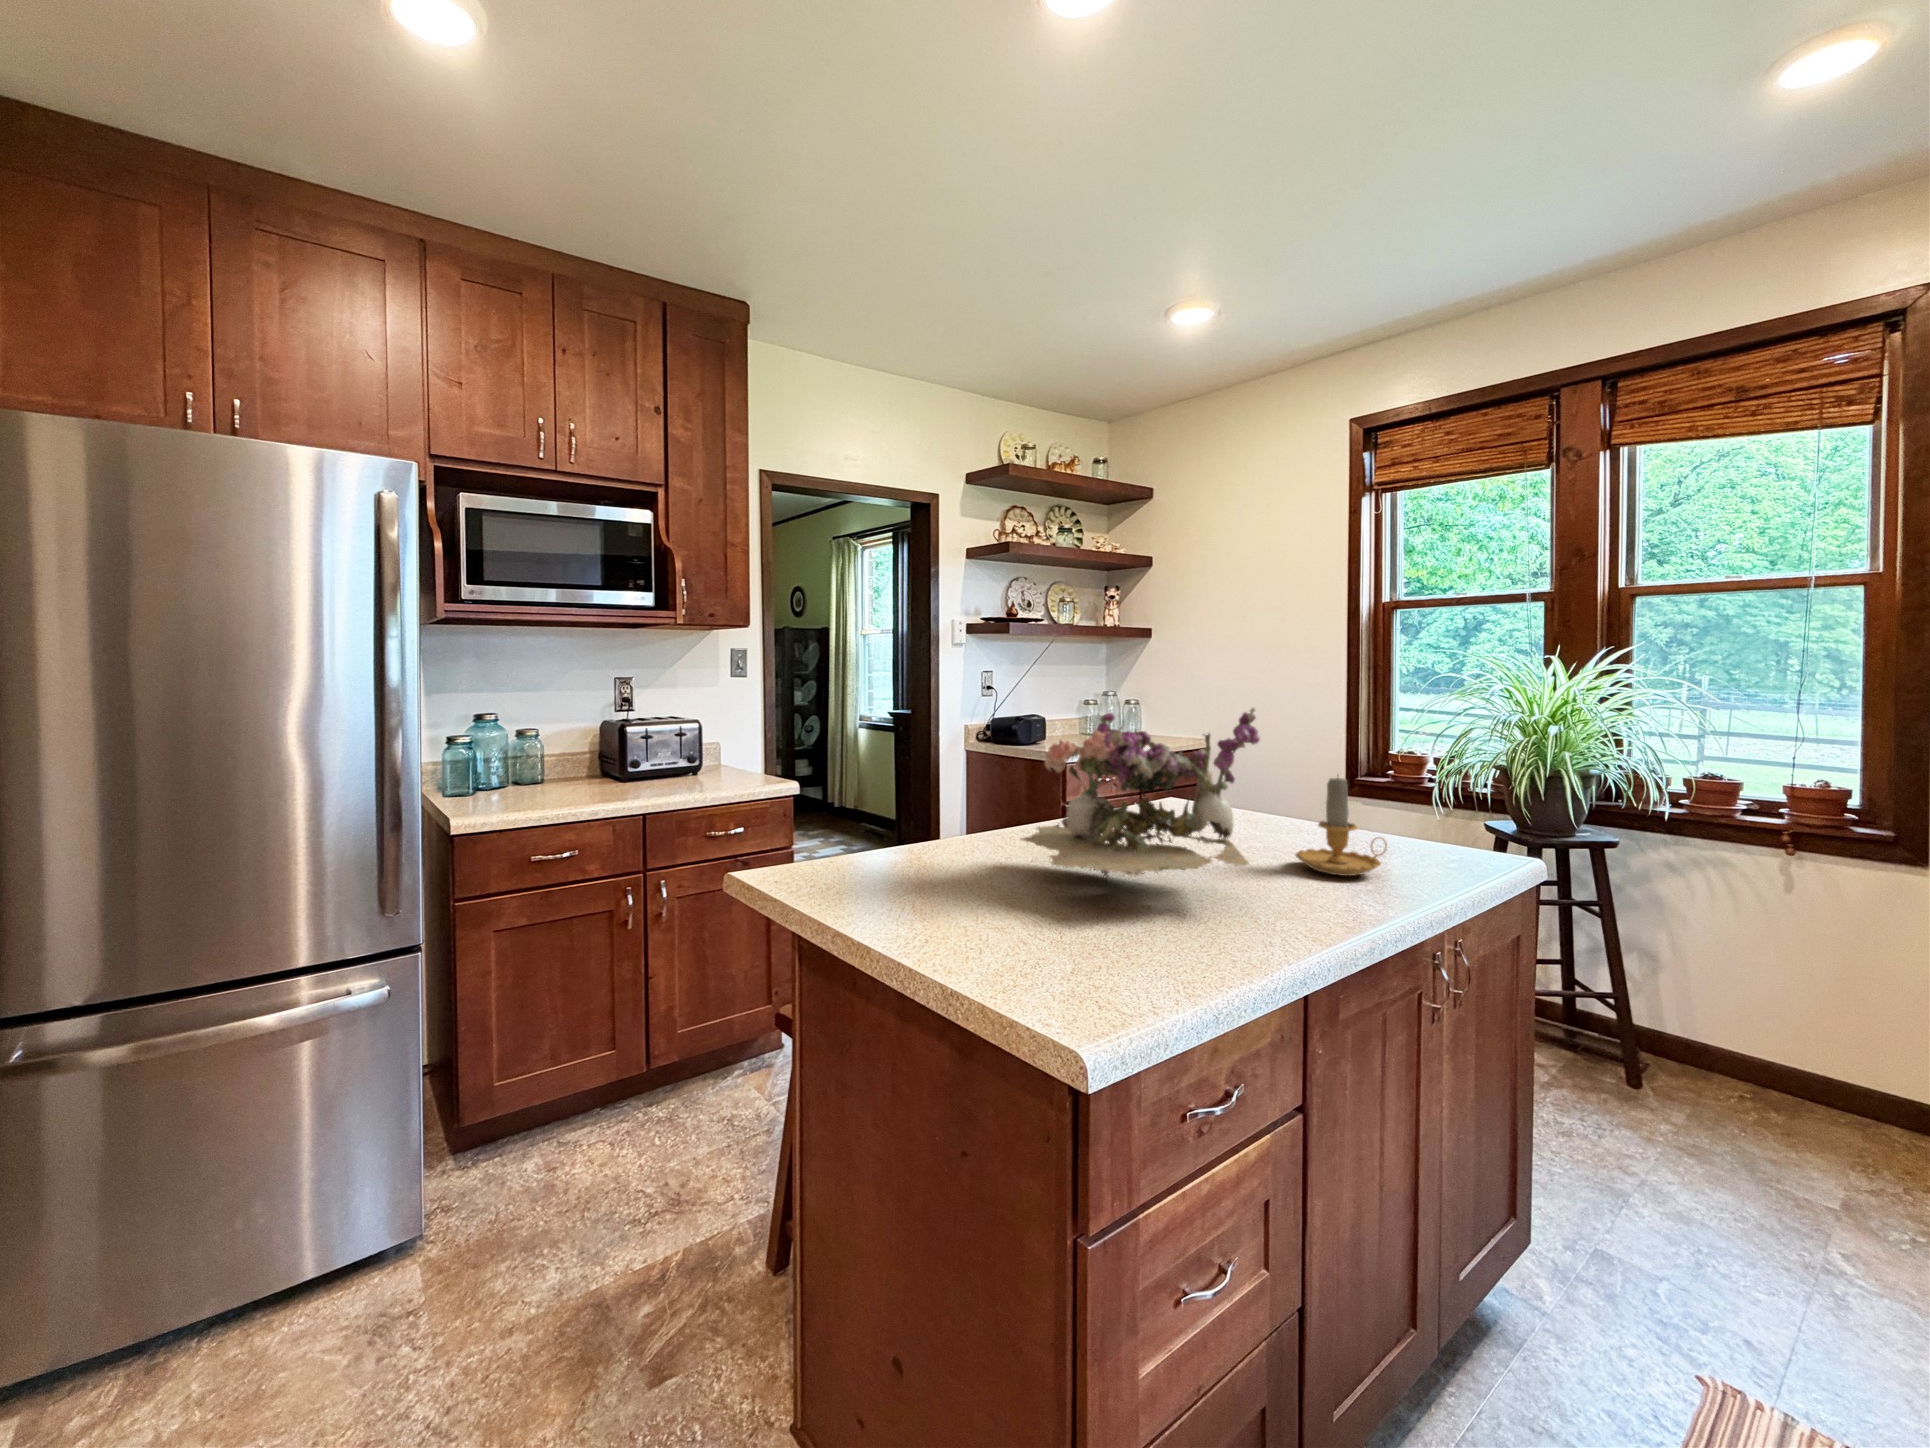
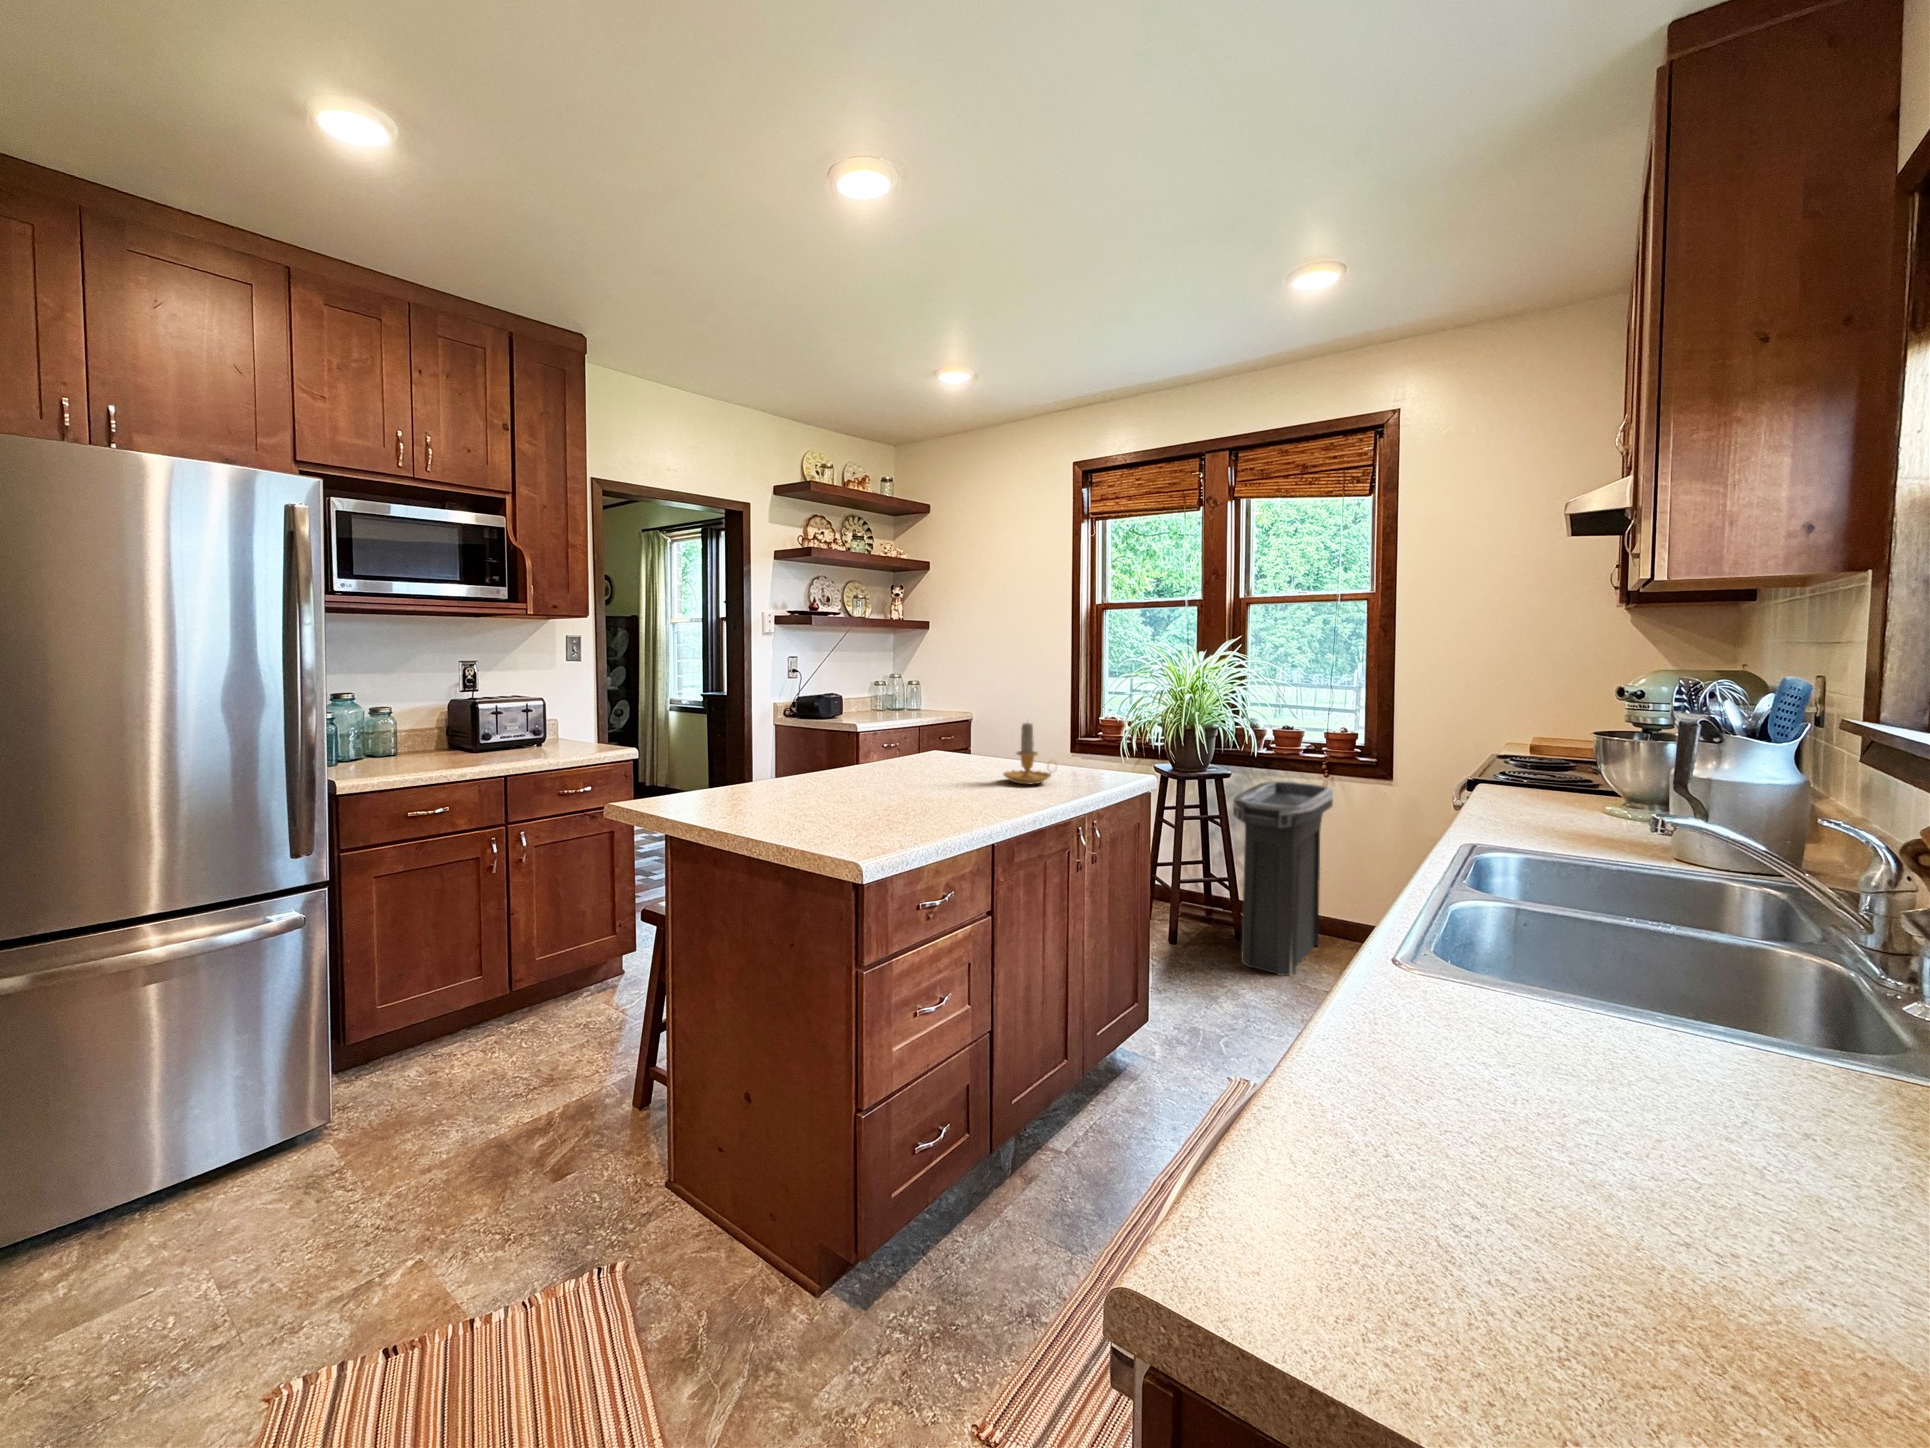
flower arrangement: present [1022,708,1260,878] -> none [826,677,974,792]
trash can: none [1640,857,1819,1172] -> present [1233,782,1333,976]

